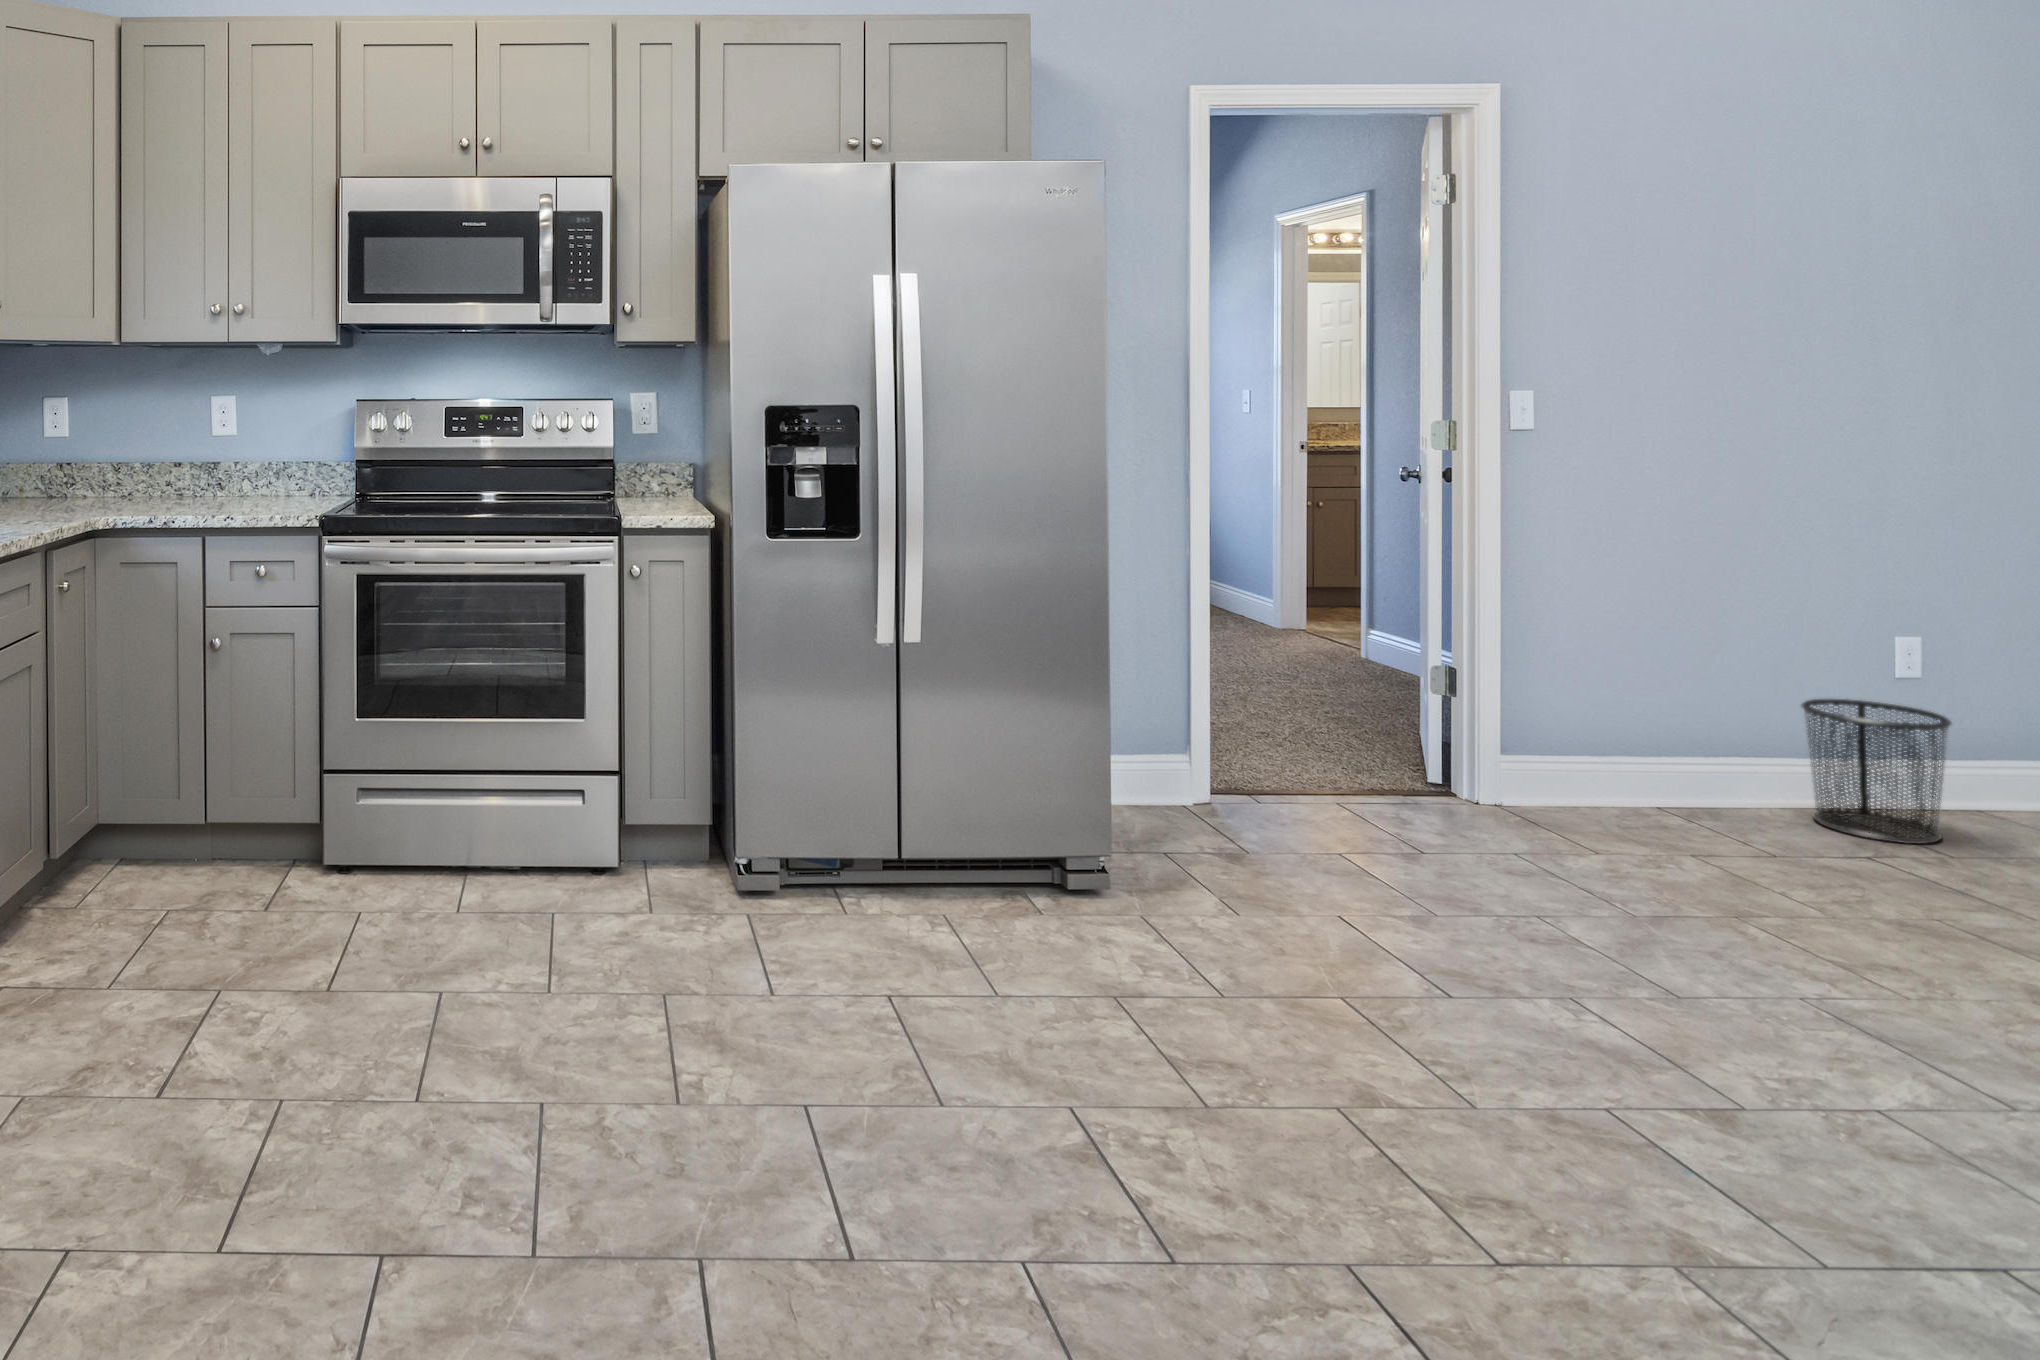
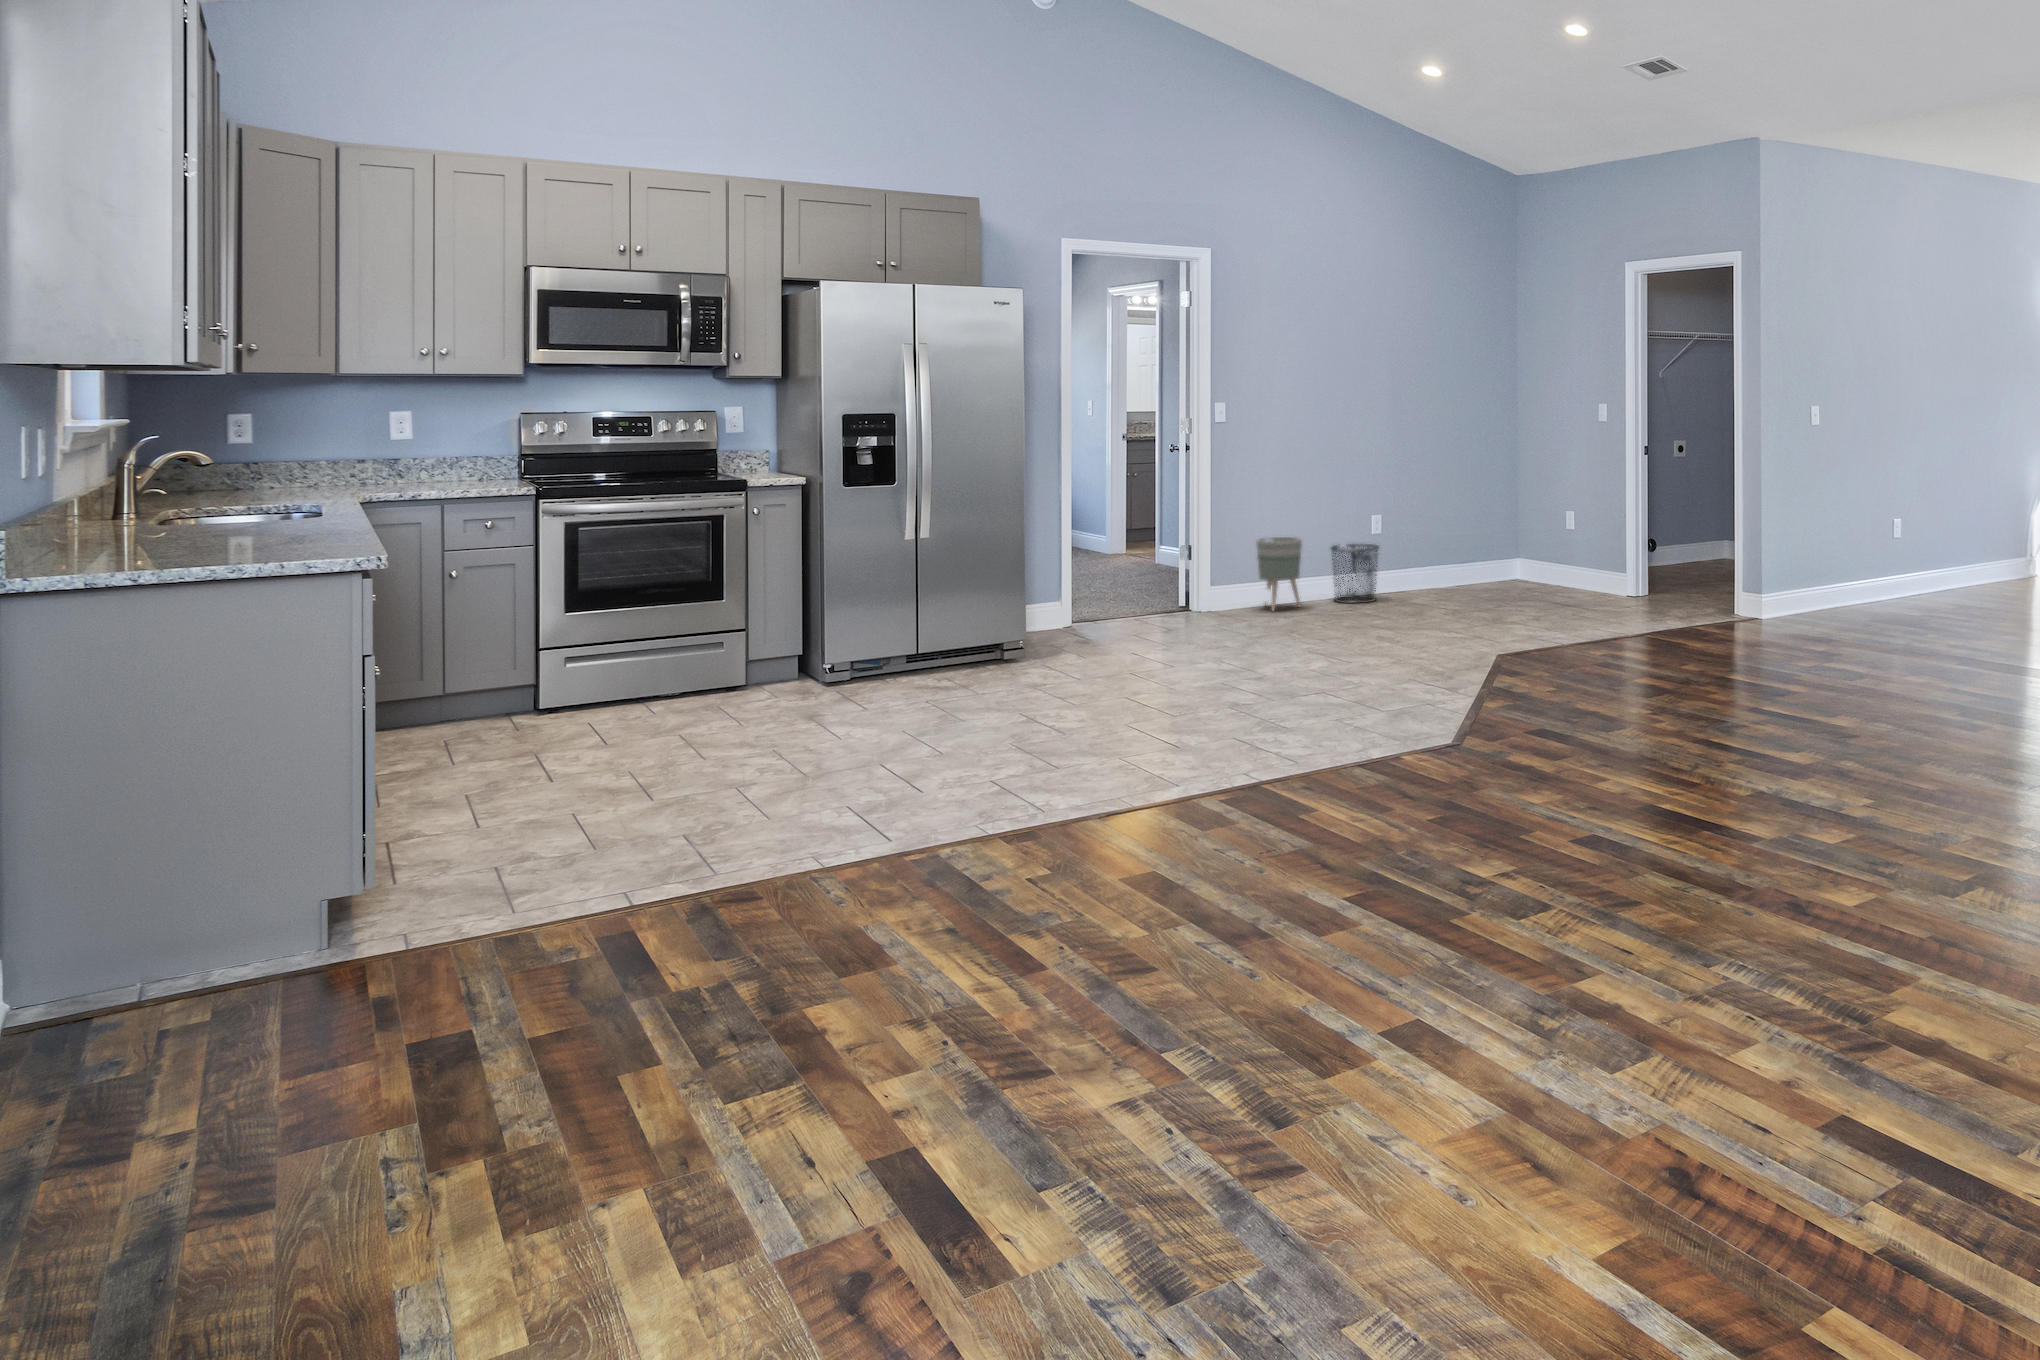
planter: none [1615,670,1737,834] -> present [1256,537,1302,611]

